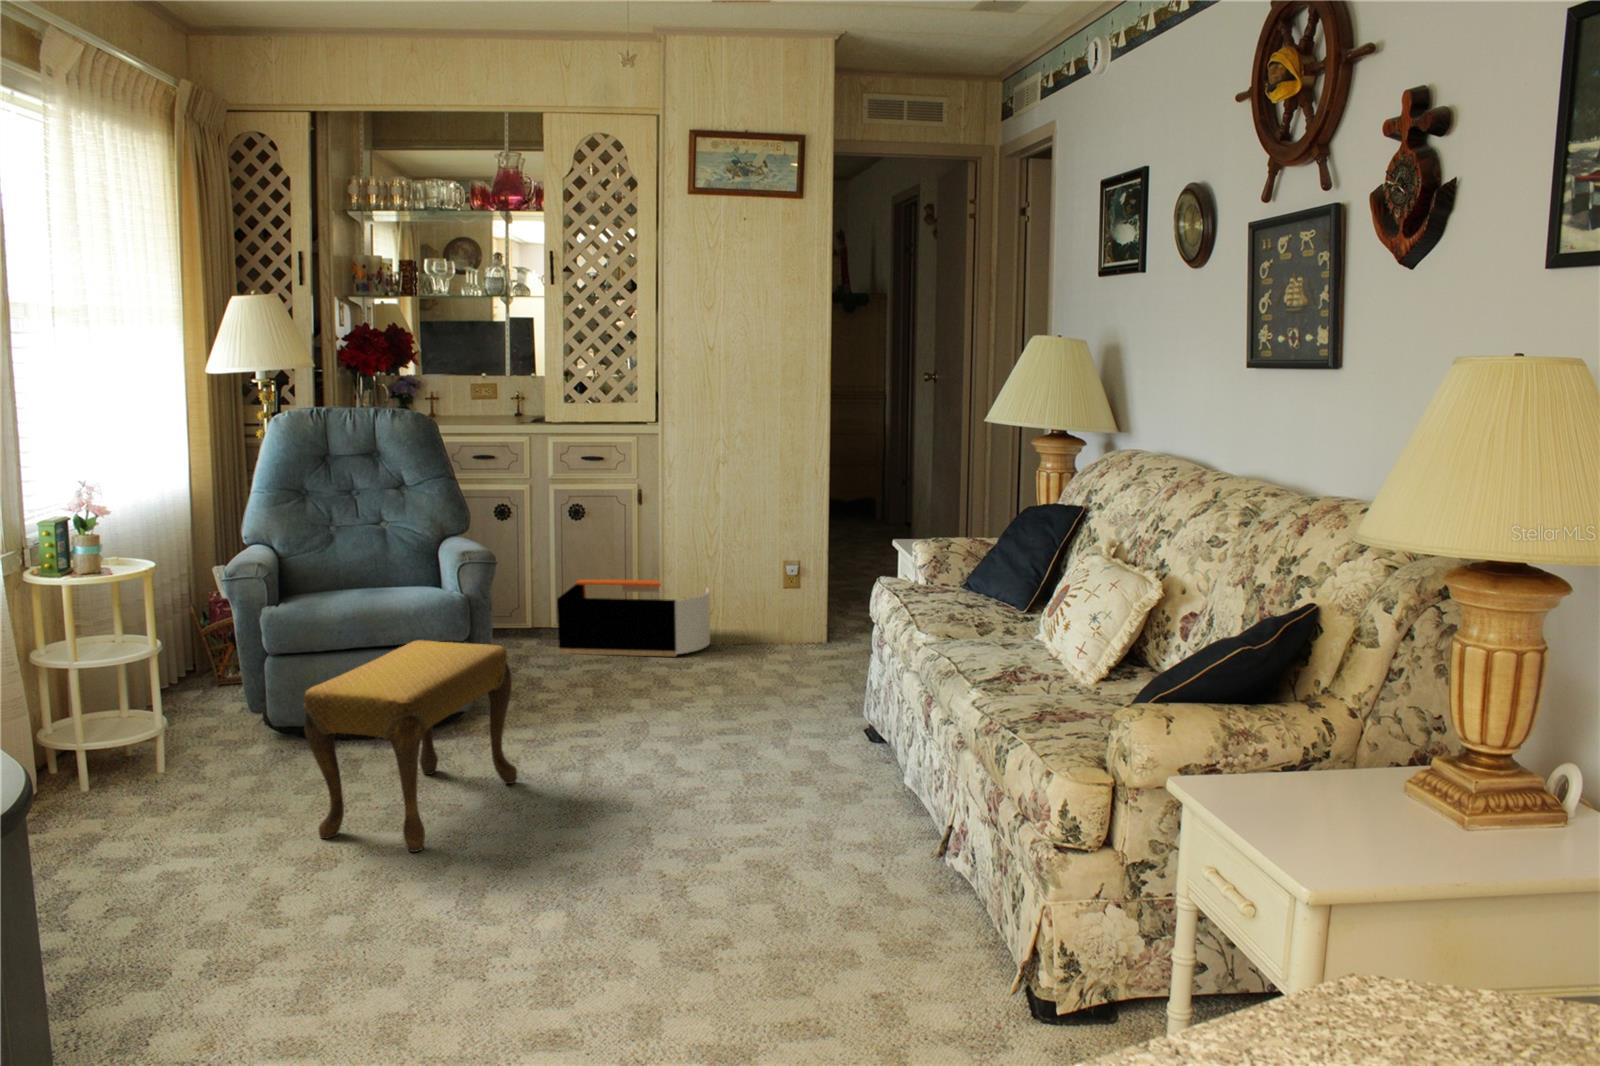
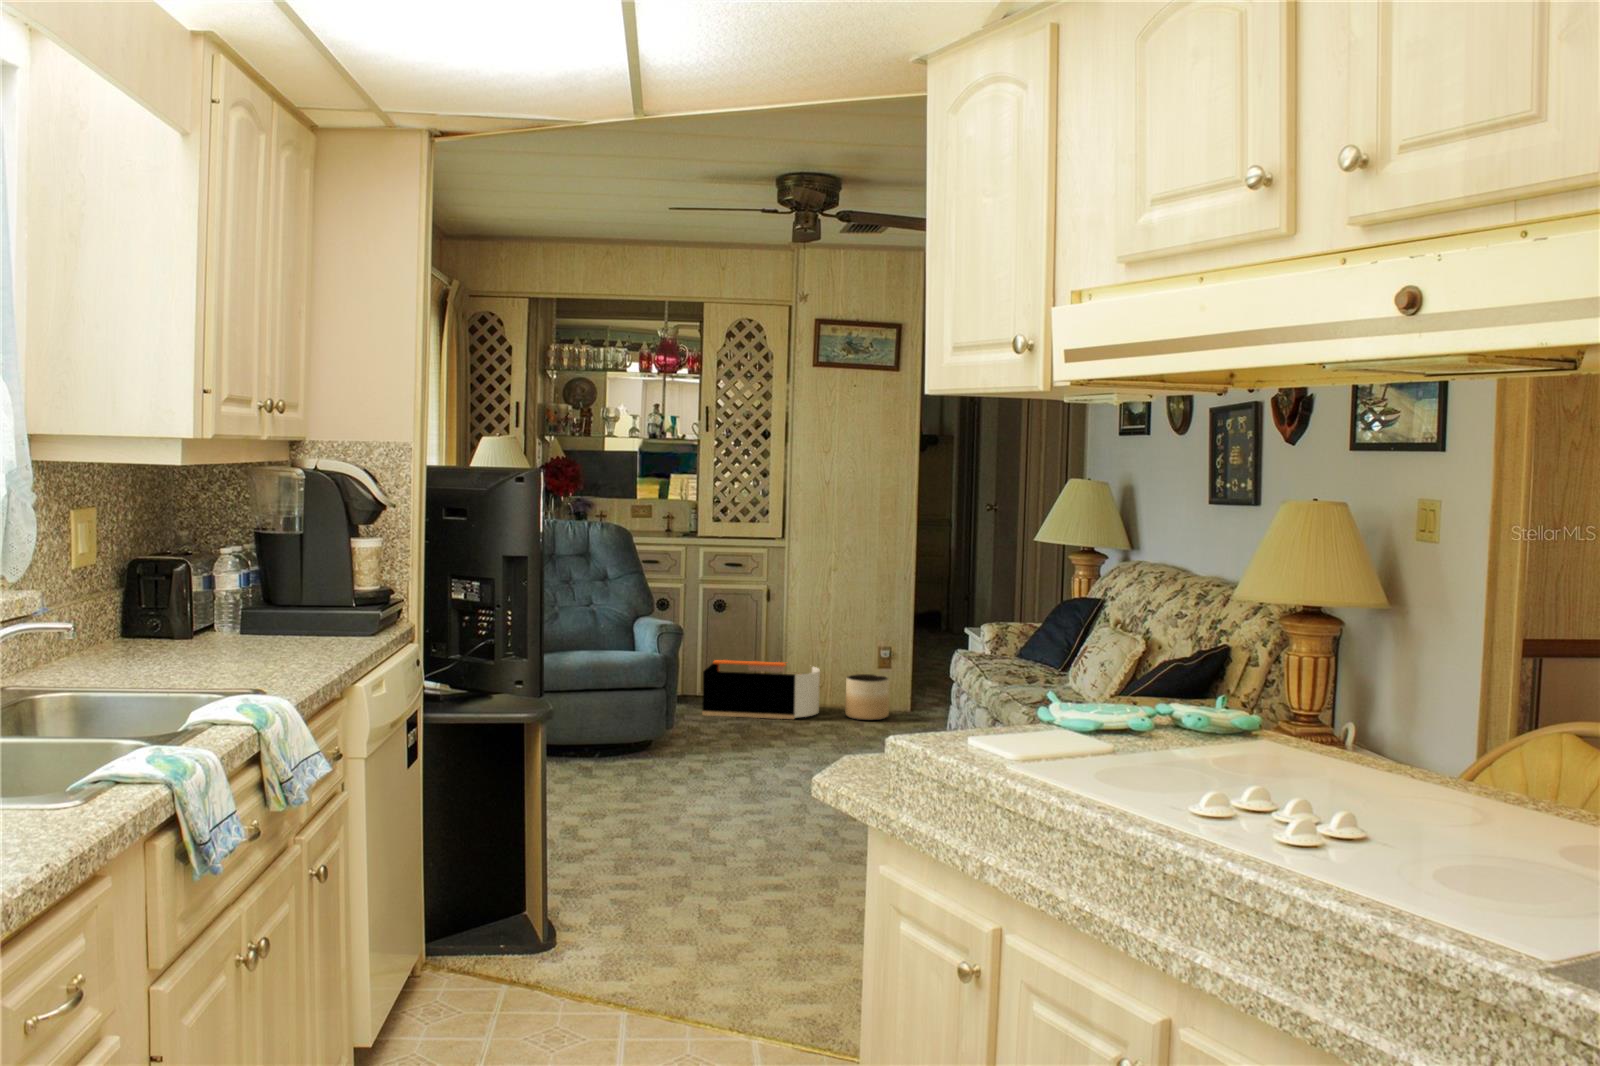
planter: none [743,594,798,654] -> present [845,674,889,720]
footstool: present [303,640,517,852] -> none [584,680,706,810]

